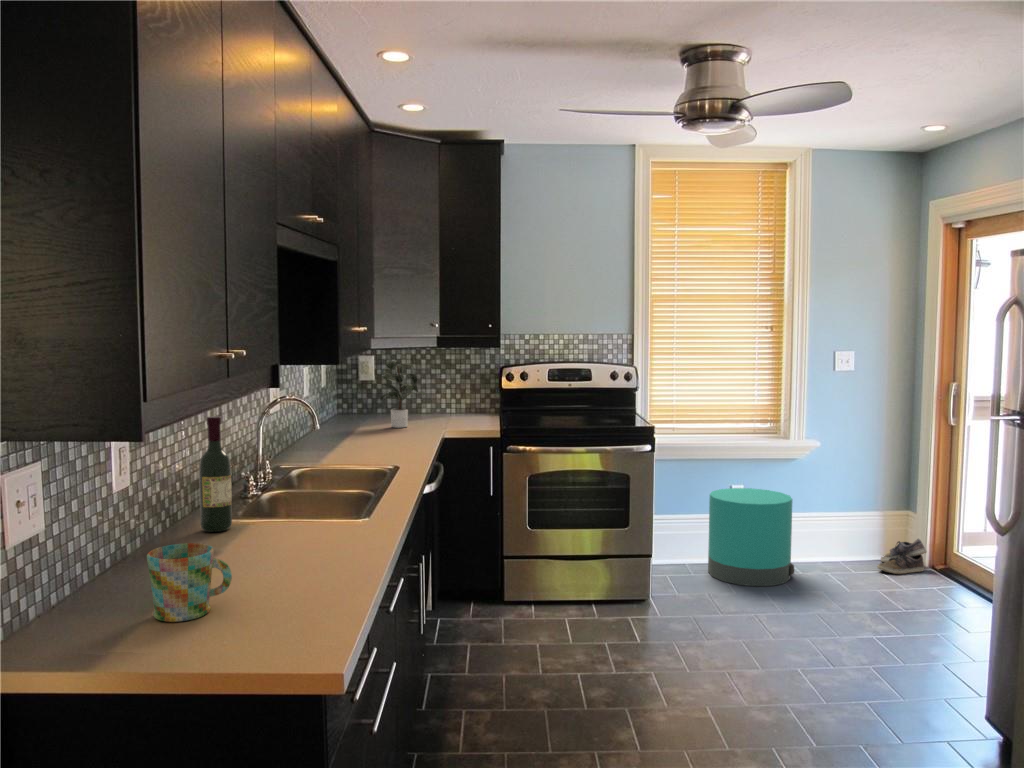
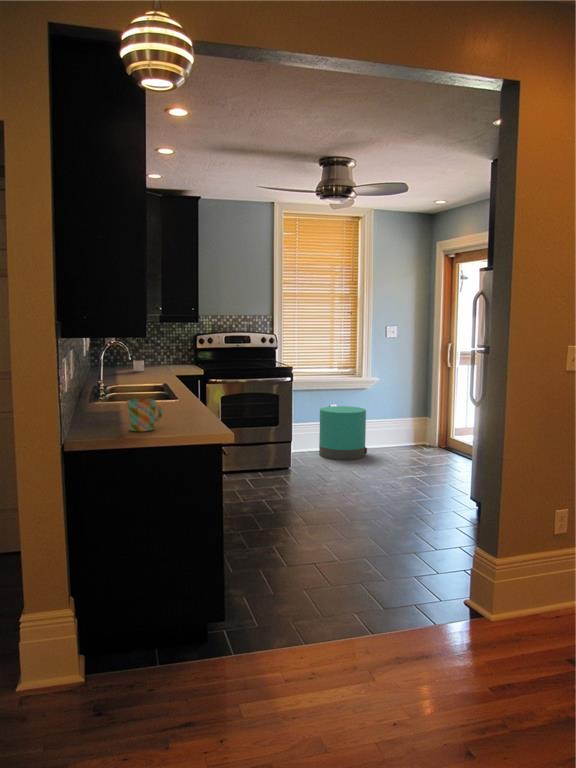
wine bottle: present [199,416,232,532] -> none [97,349,113,410]
shoe: present [877,539,927,574] -> none [410,431,435,451]

